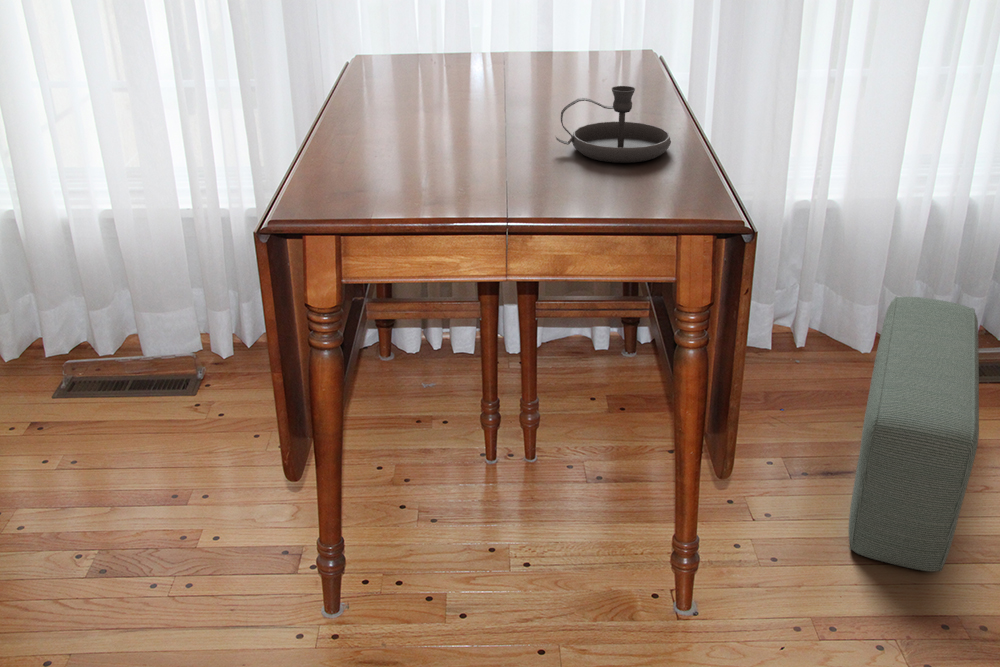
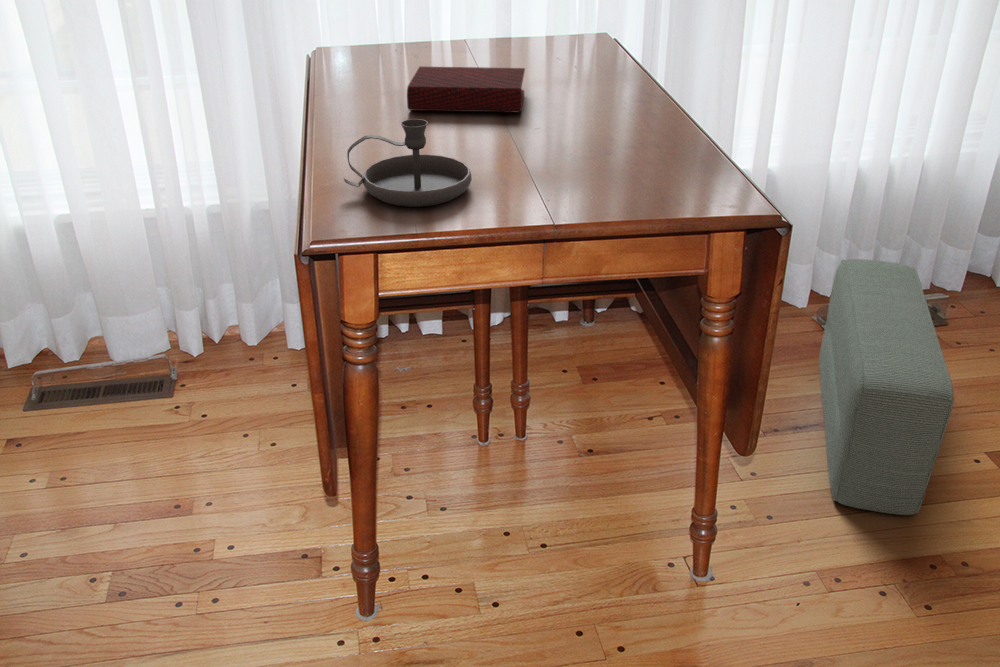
book: none [410,72,537,118] -> present [407,66,525,113]
candlestick: present [556,86,671,163] -> present [344,119,472,207]

